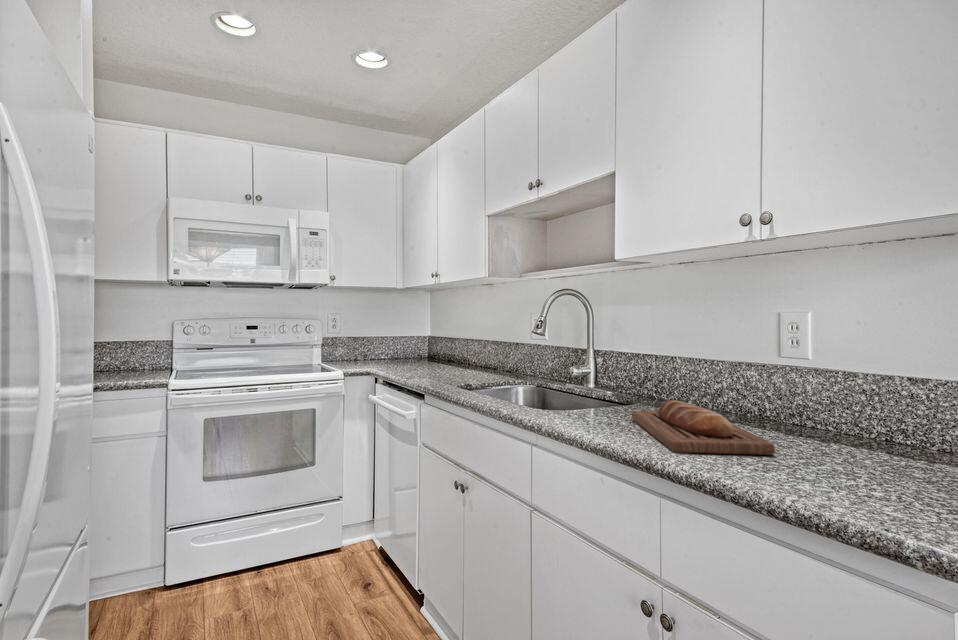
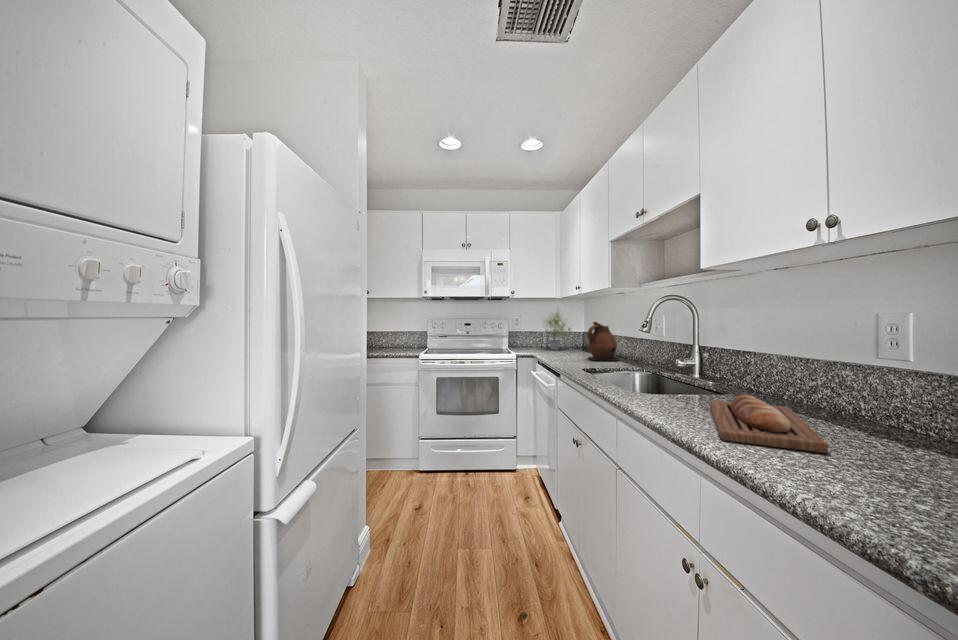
potted plant: none [377,305,424,364] -> present [546,313,570,350]
ceramic pitcher: none [448,323,492,375] -> present [588,322,620,360]

